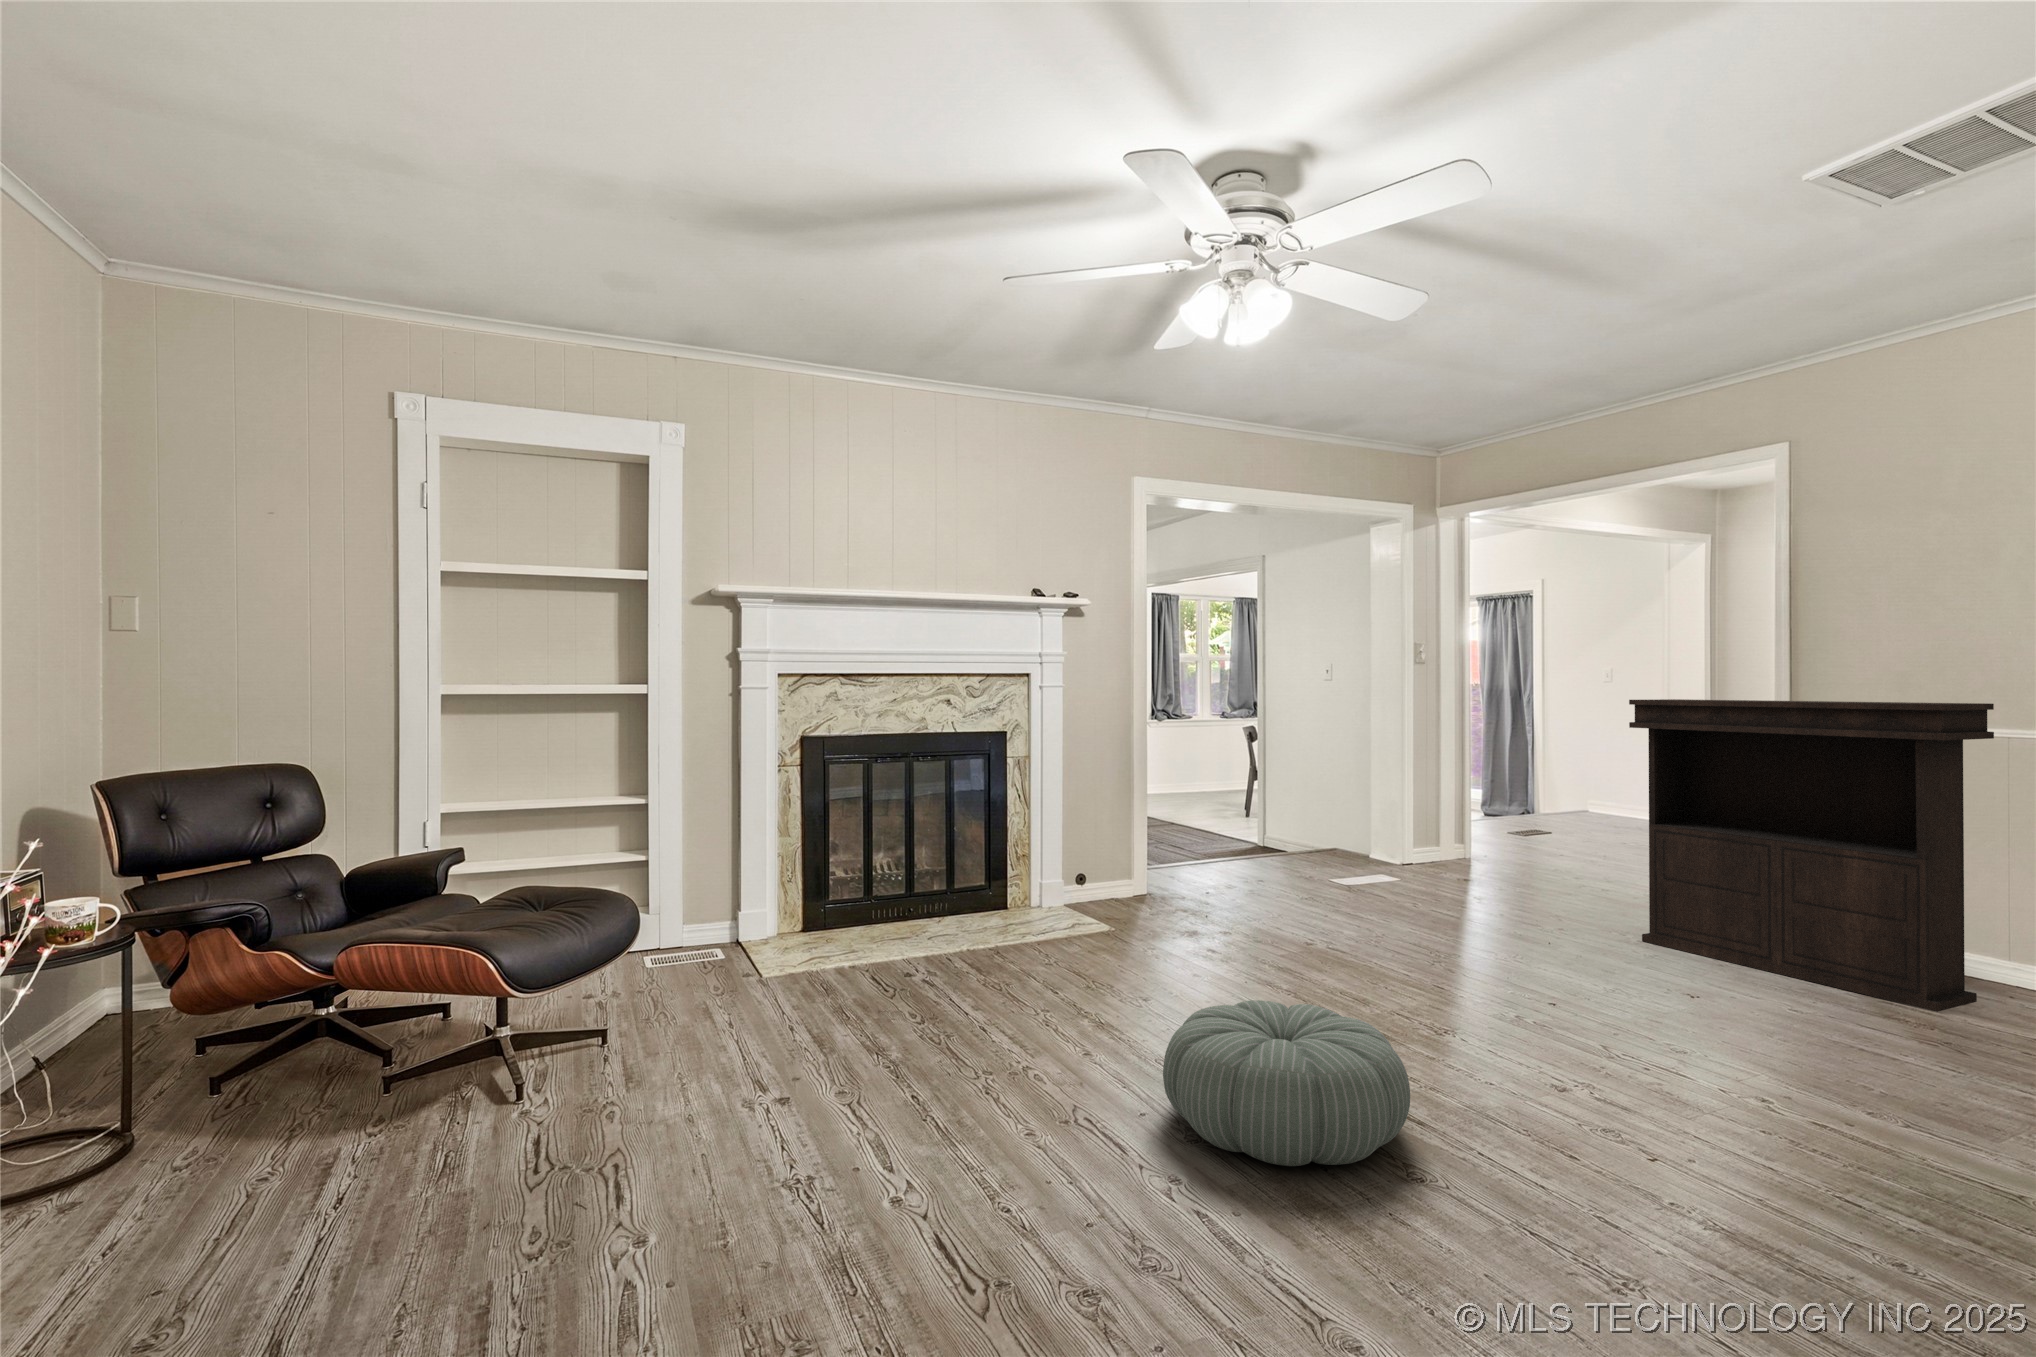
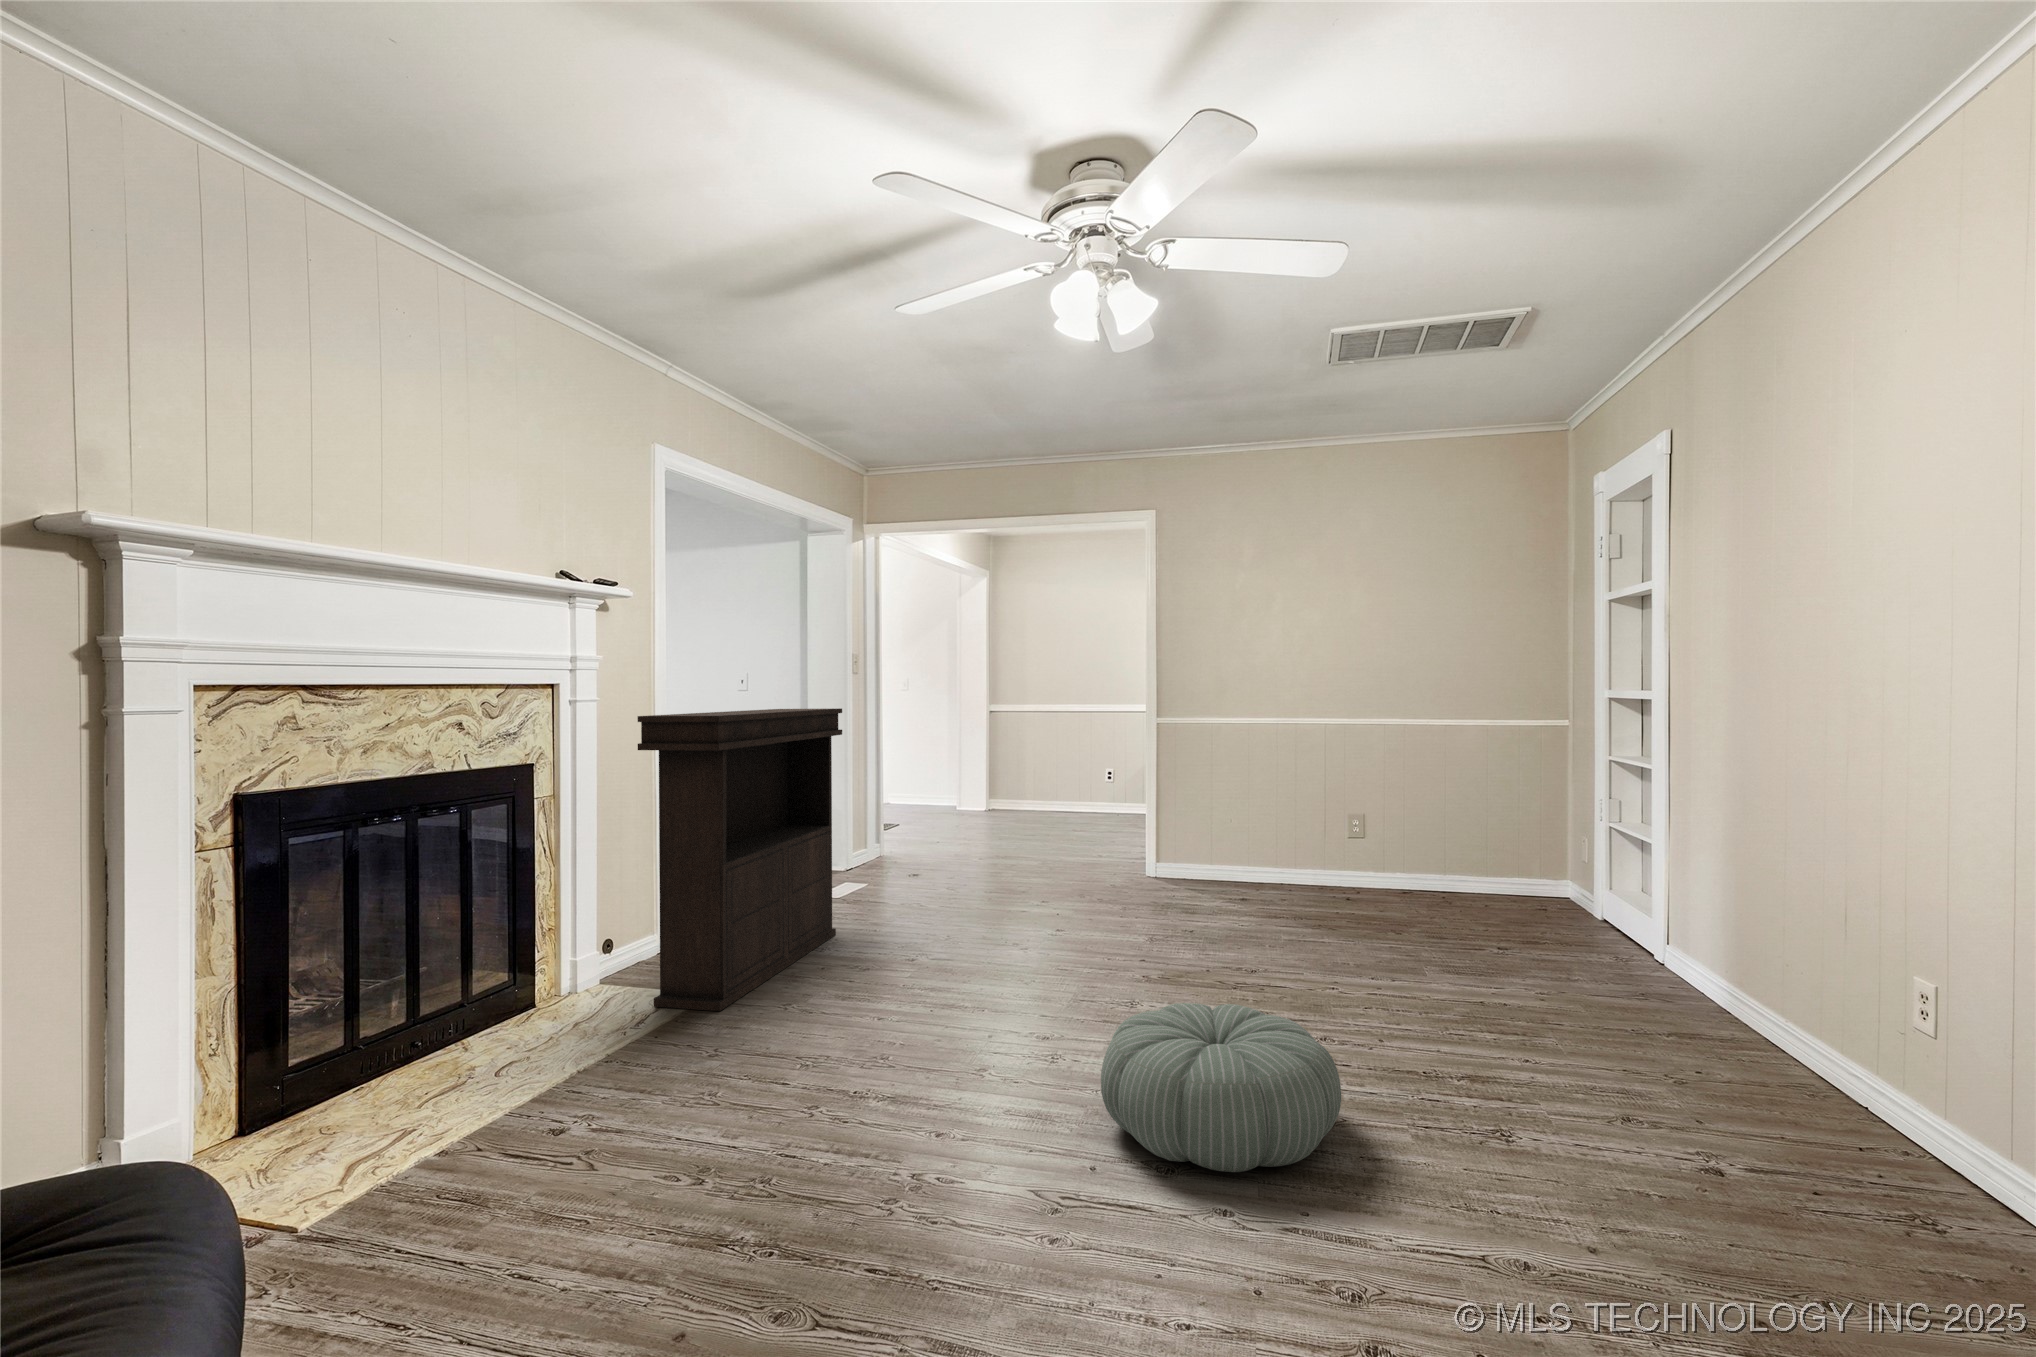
console table: present [1629,699,1994,1012] -> present [638,708,842,1011]

